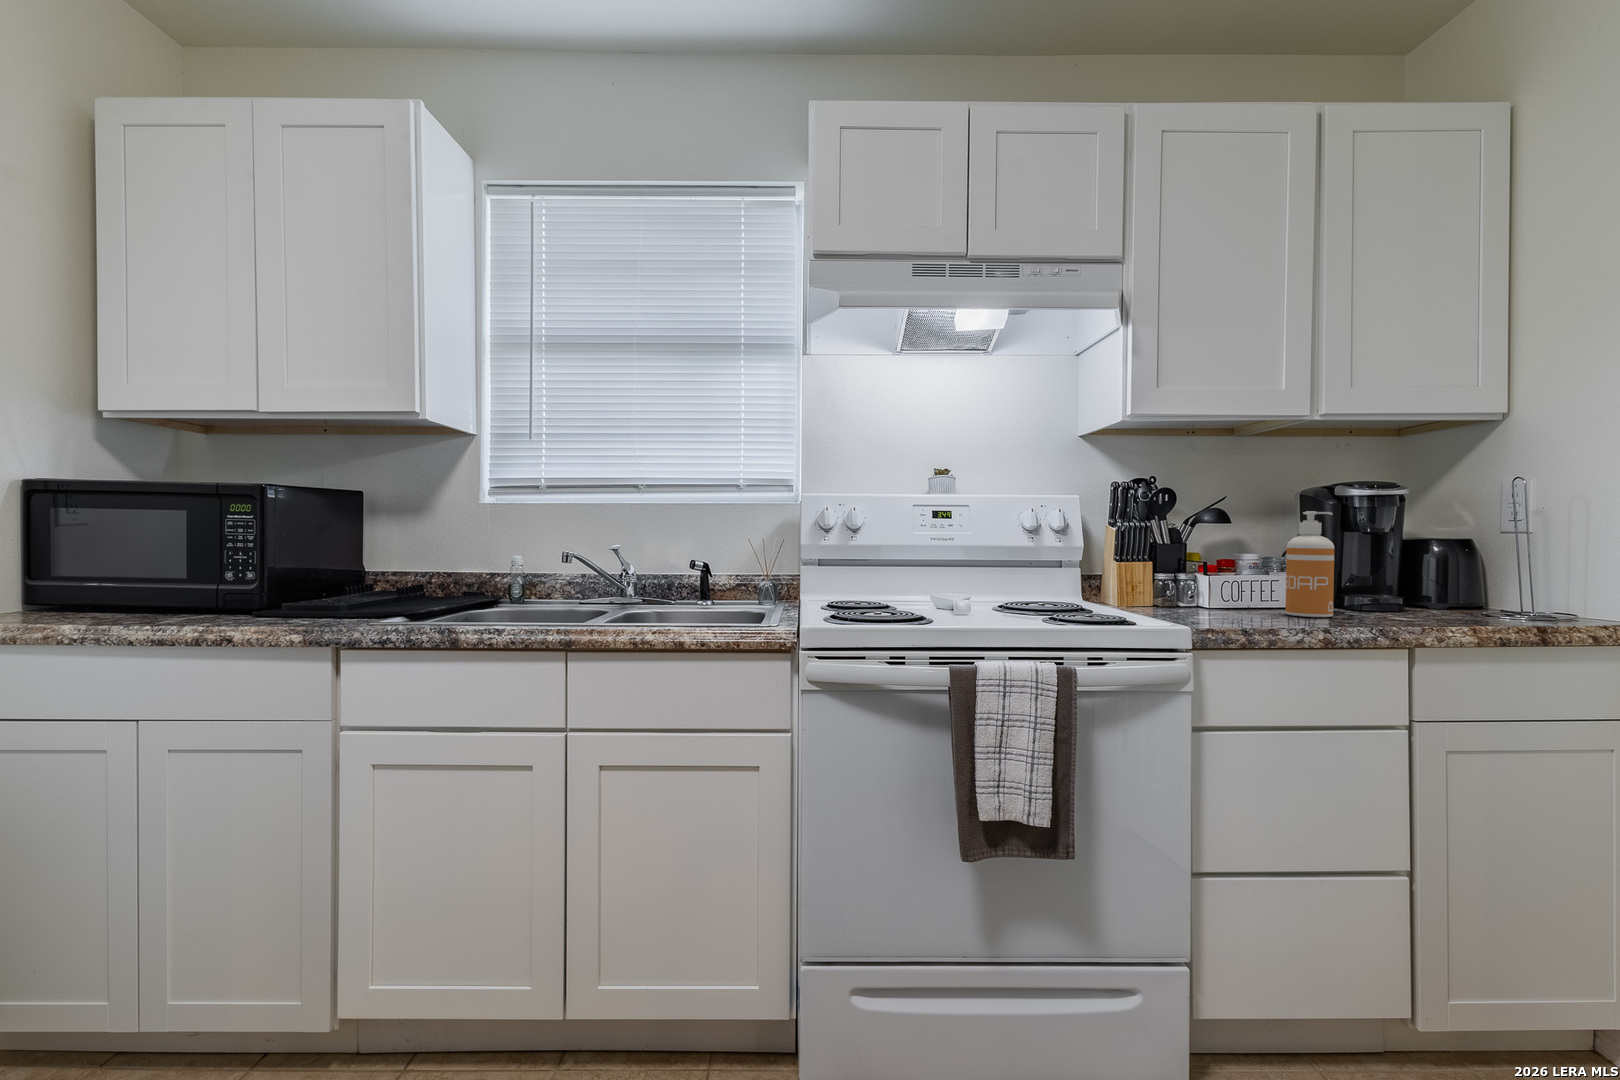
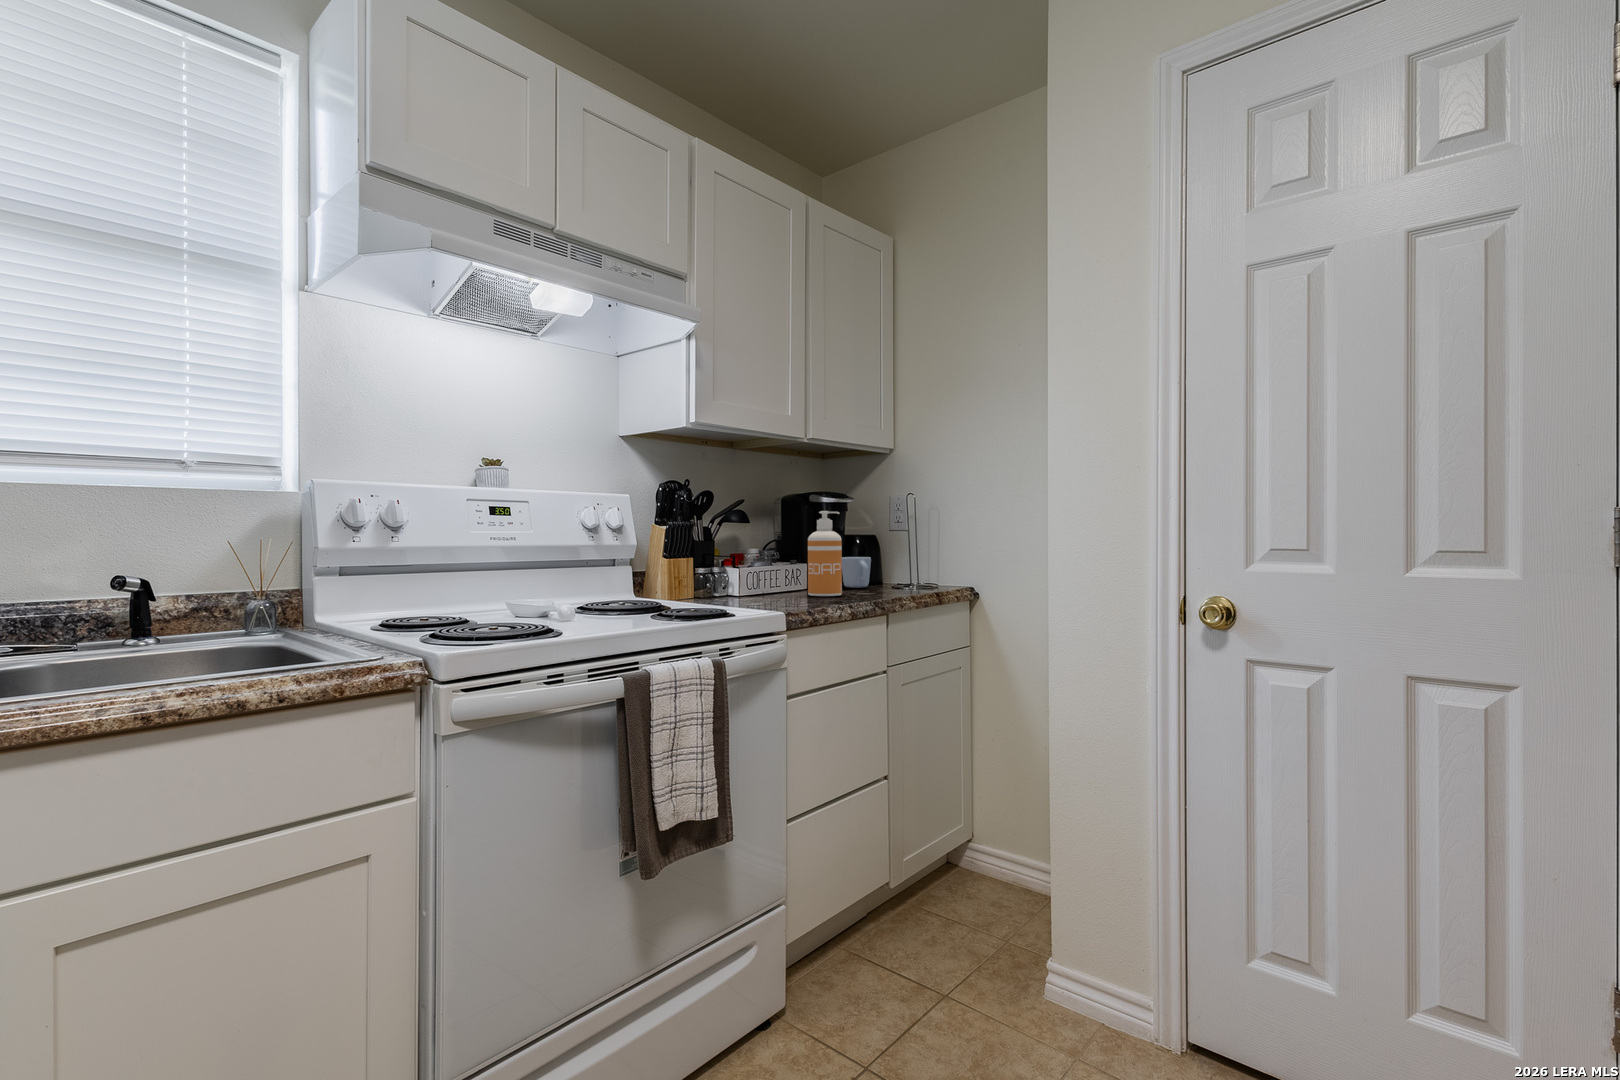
mug: none [1370,569,1417,610] -> present [842,557,871,588]

